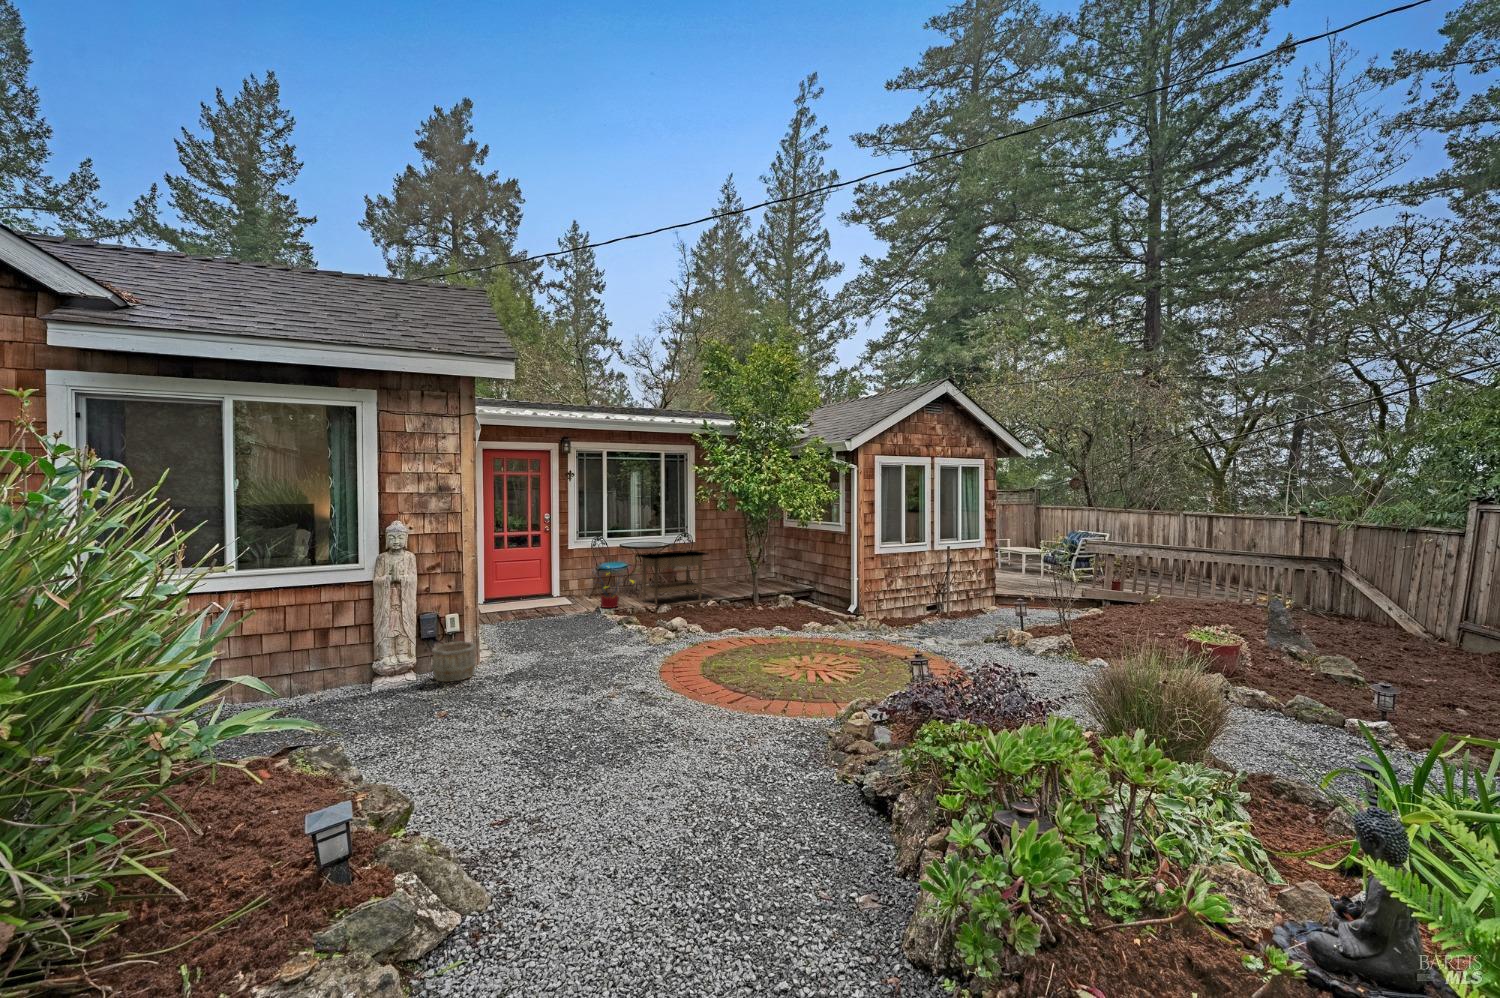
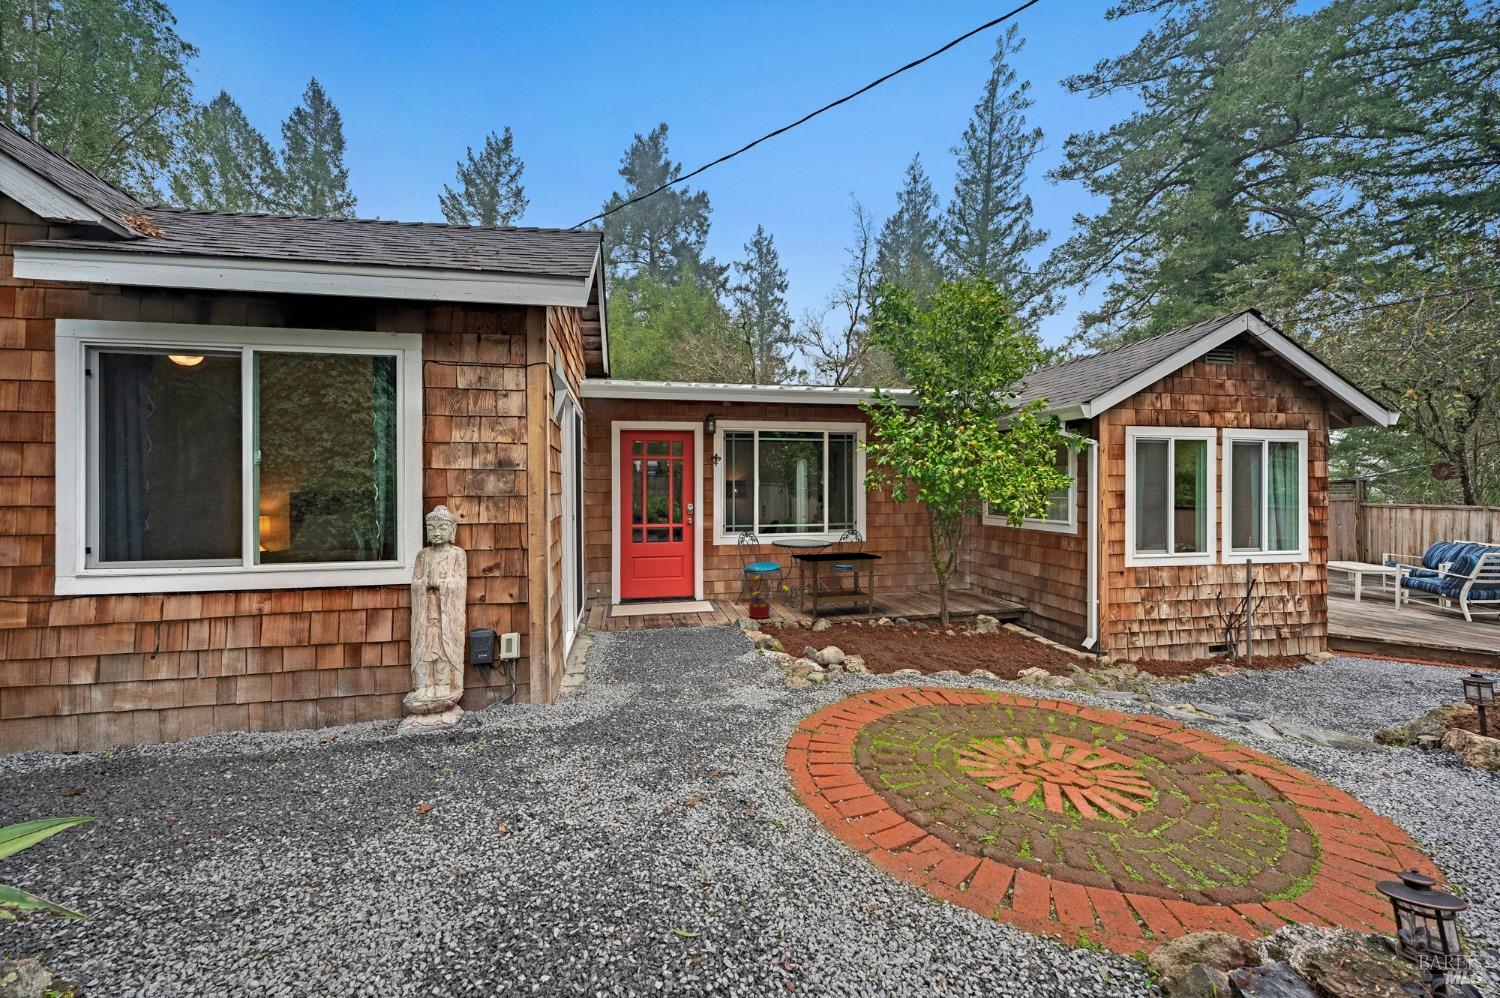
wooden bucket: present [432,641,476,682] -> none [493,665,549,722]

